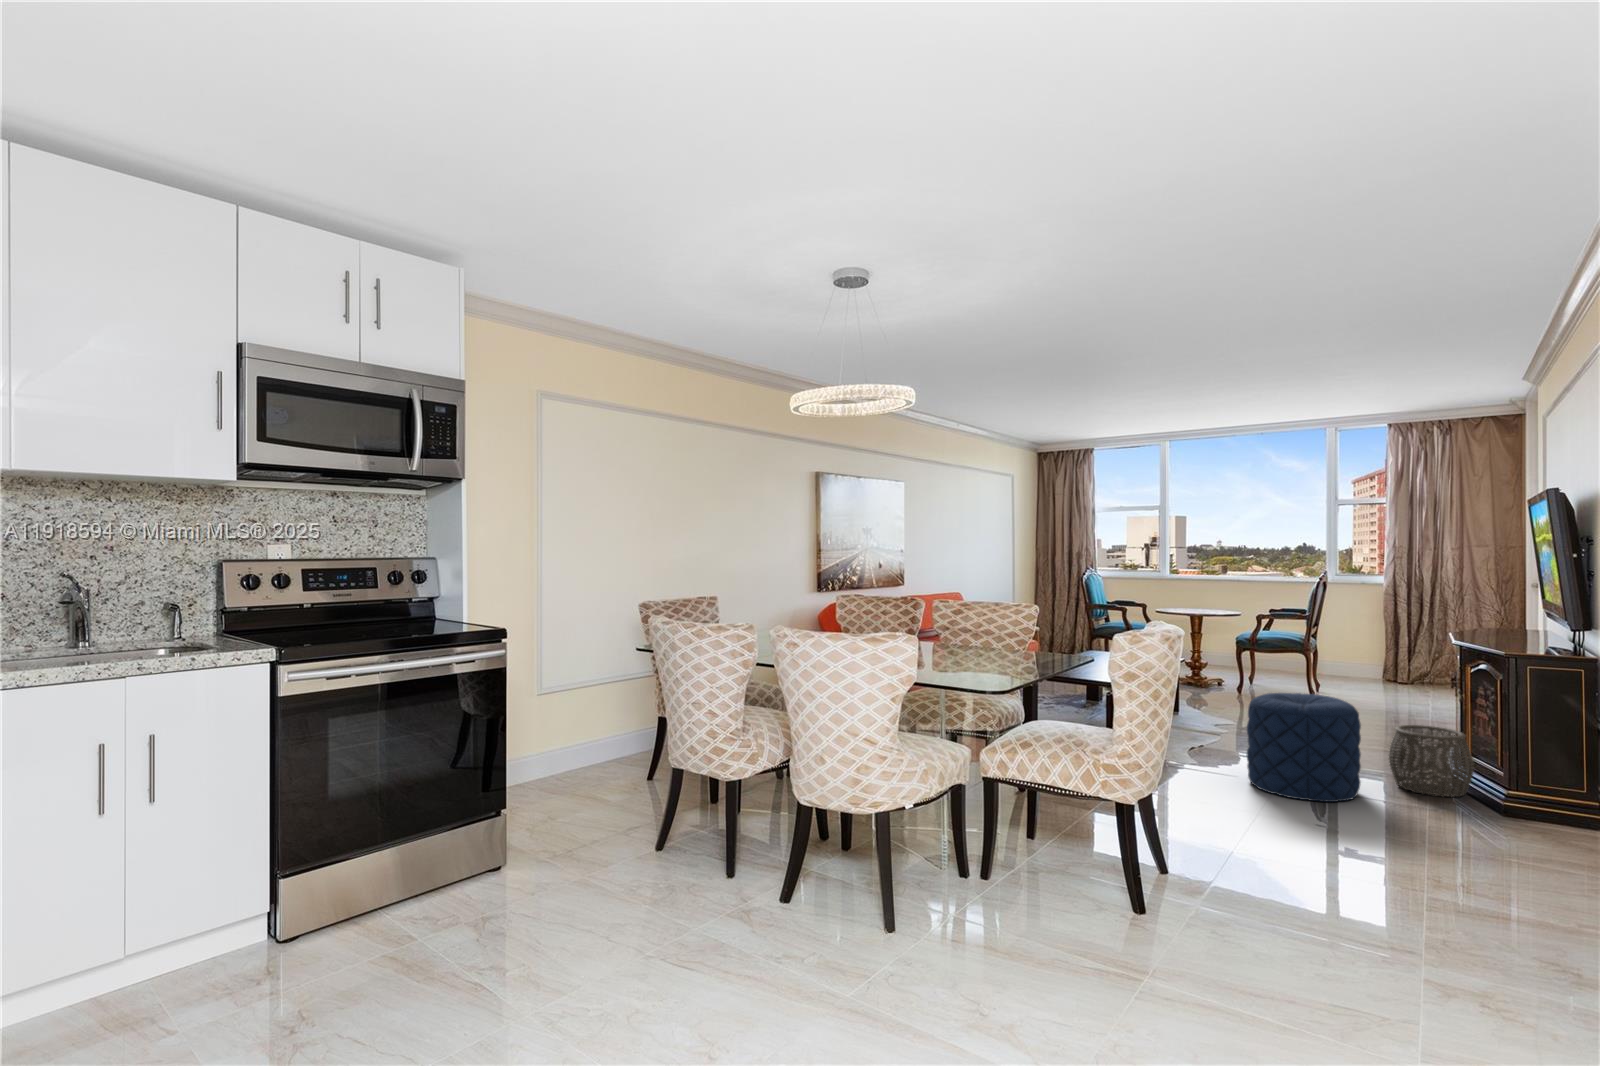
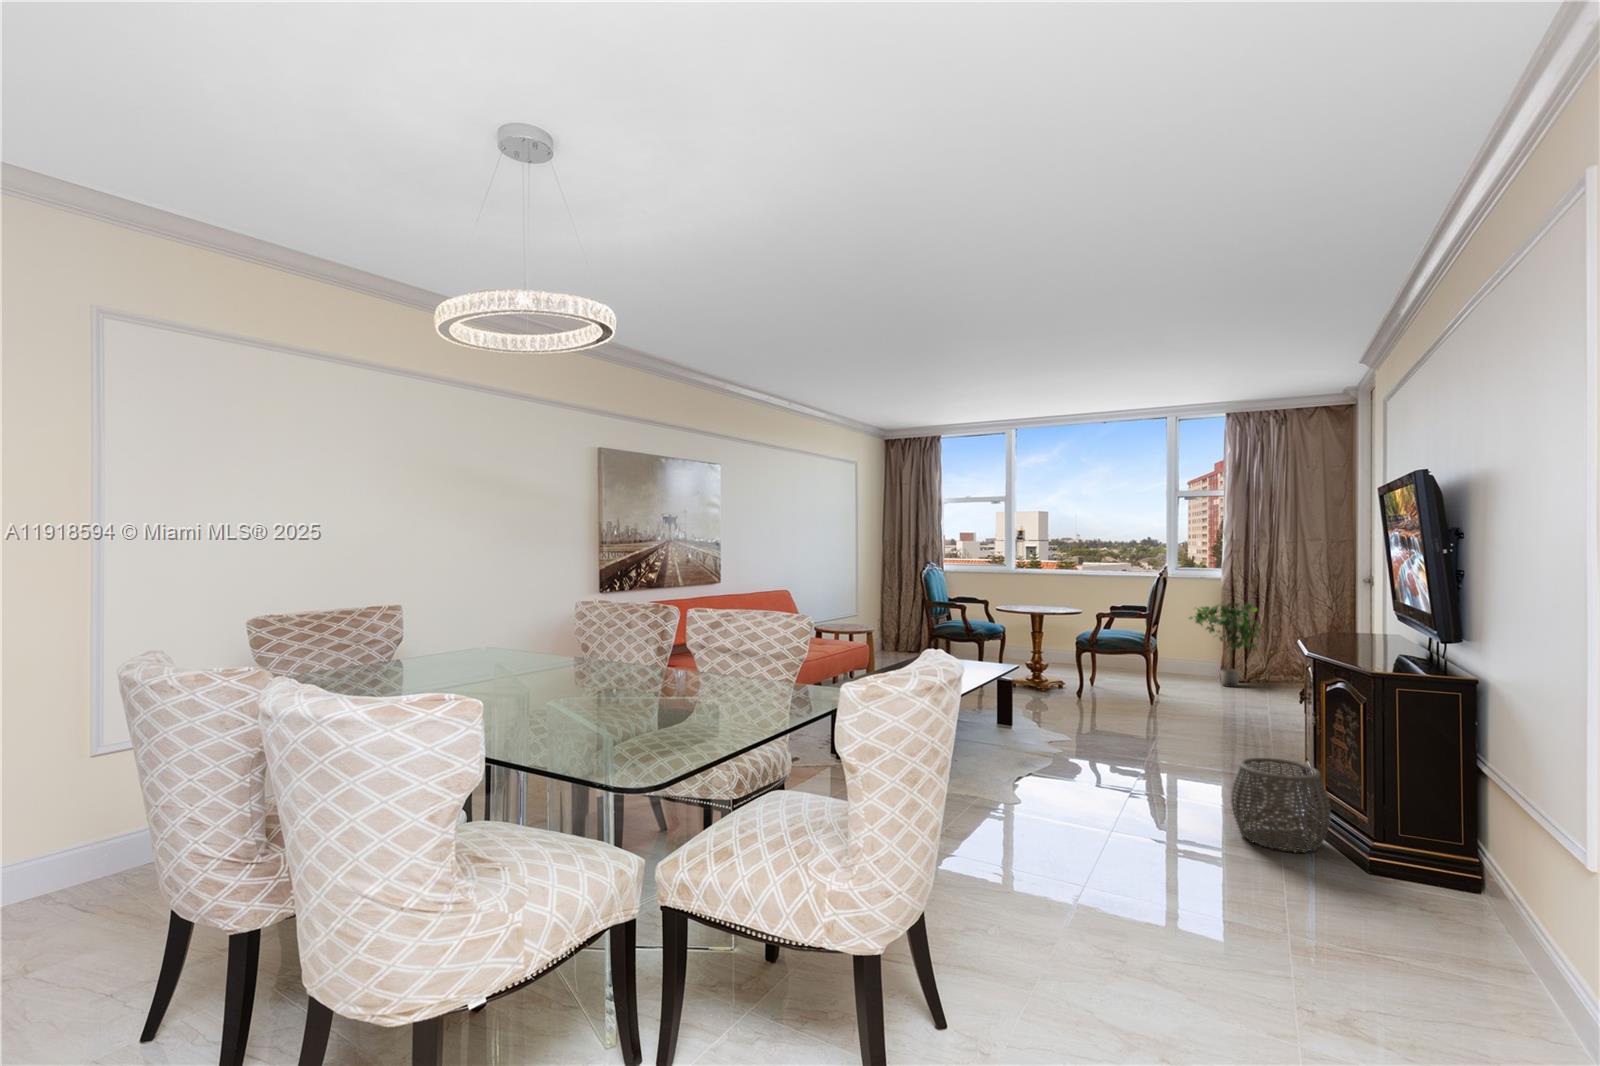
potted plant: none [1348,607,1430,687] -> present [1189,603,1265,687]
pouf: present [1247,693,1361,802] -> none [1064,722,1199,869]

